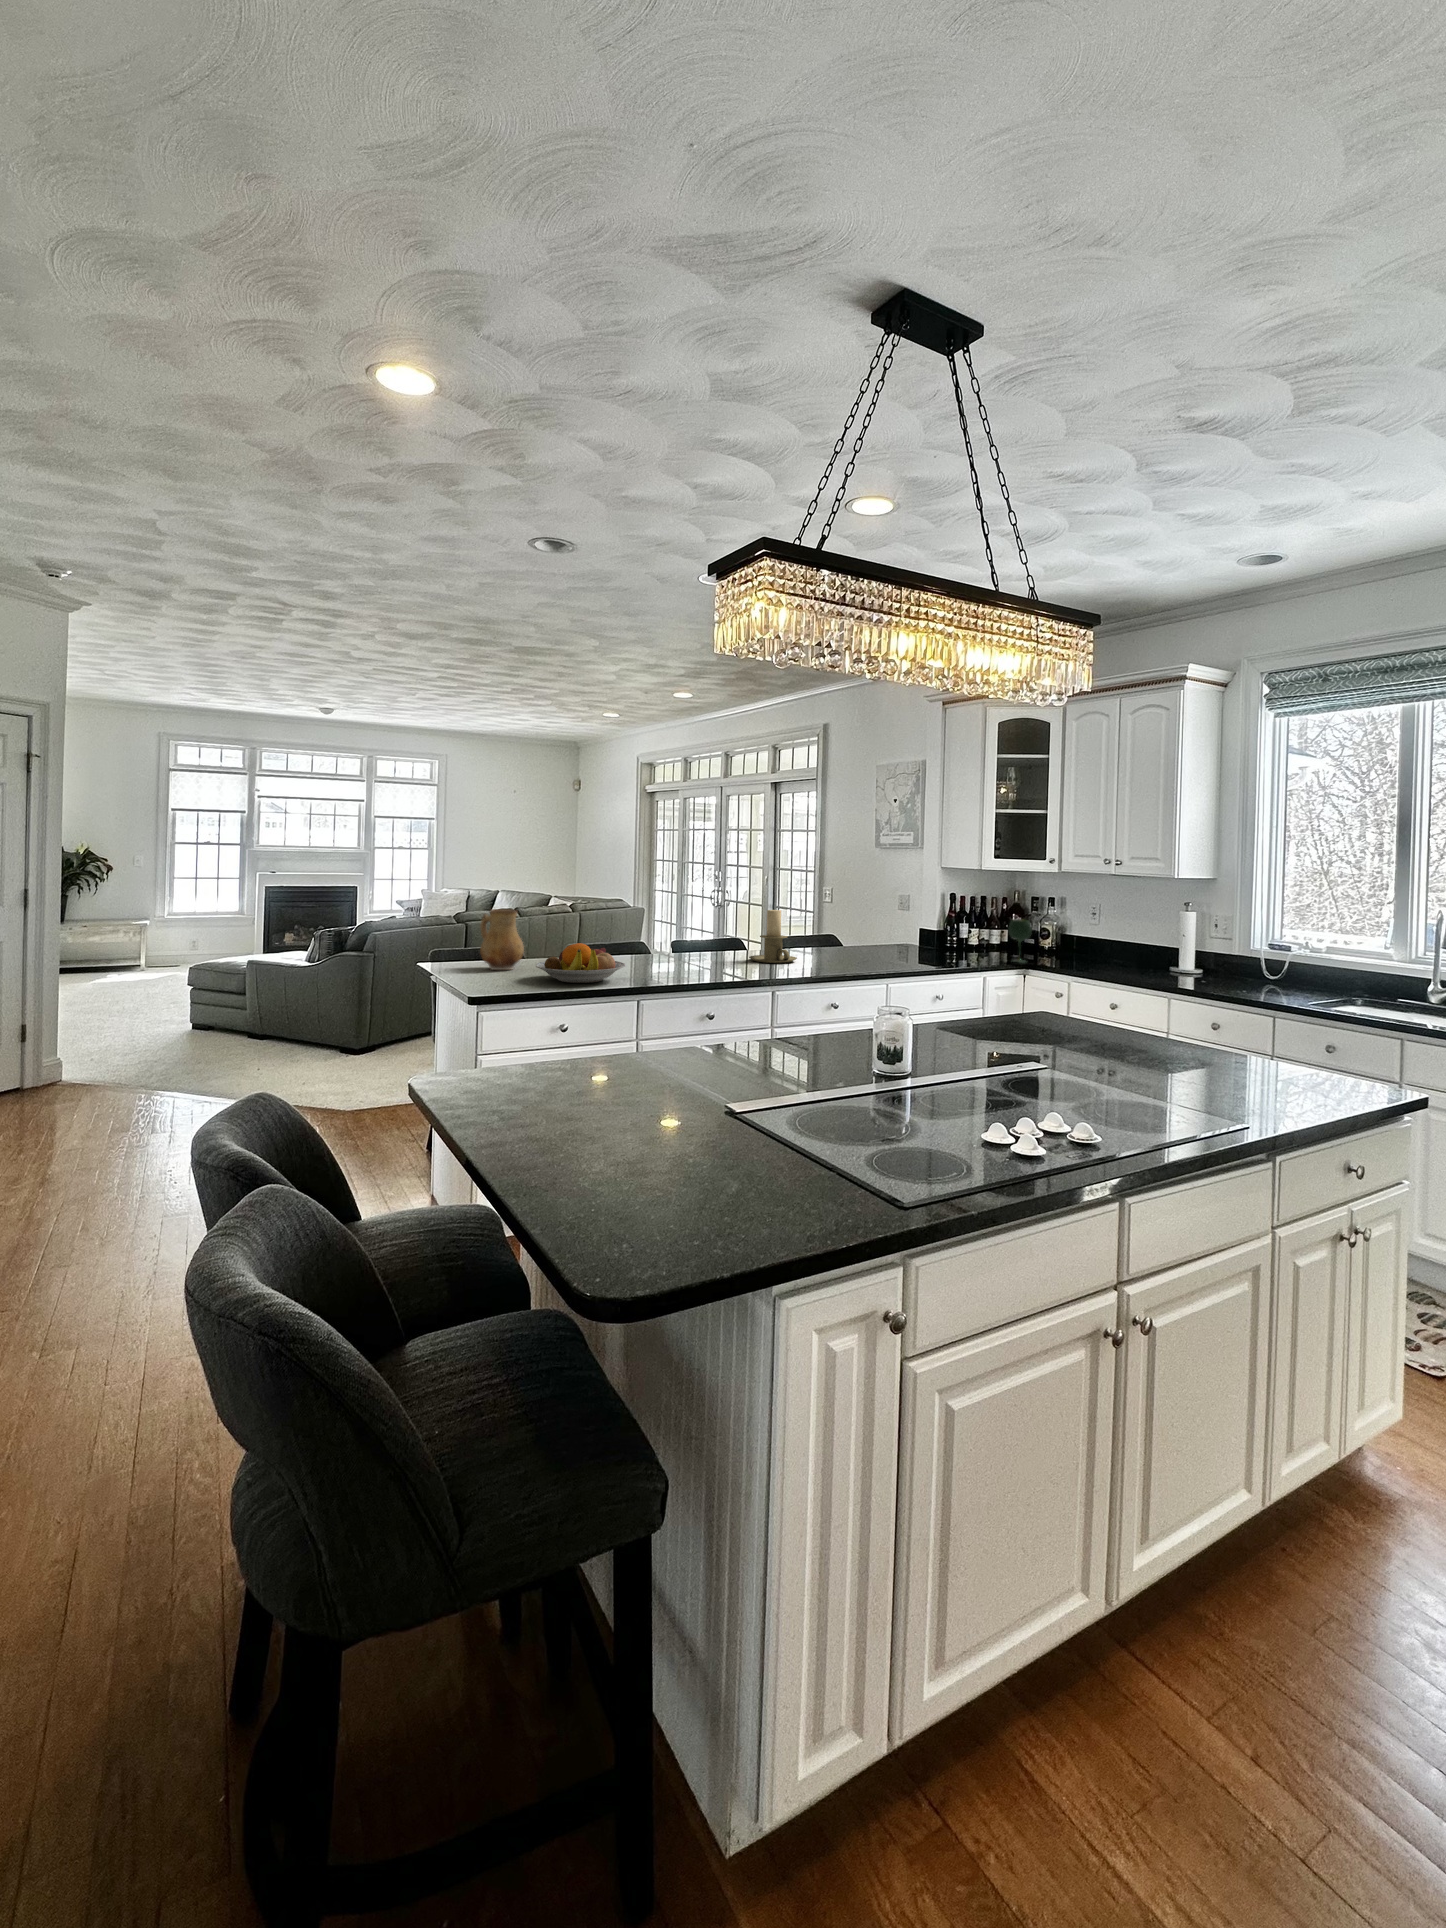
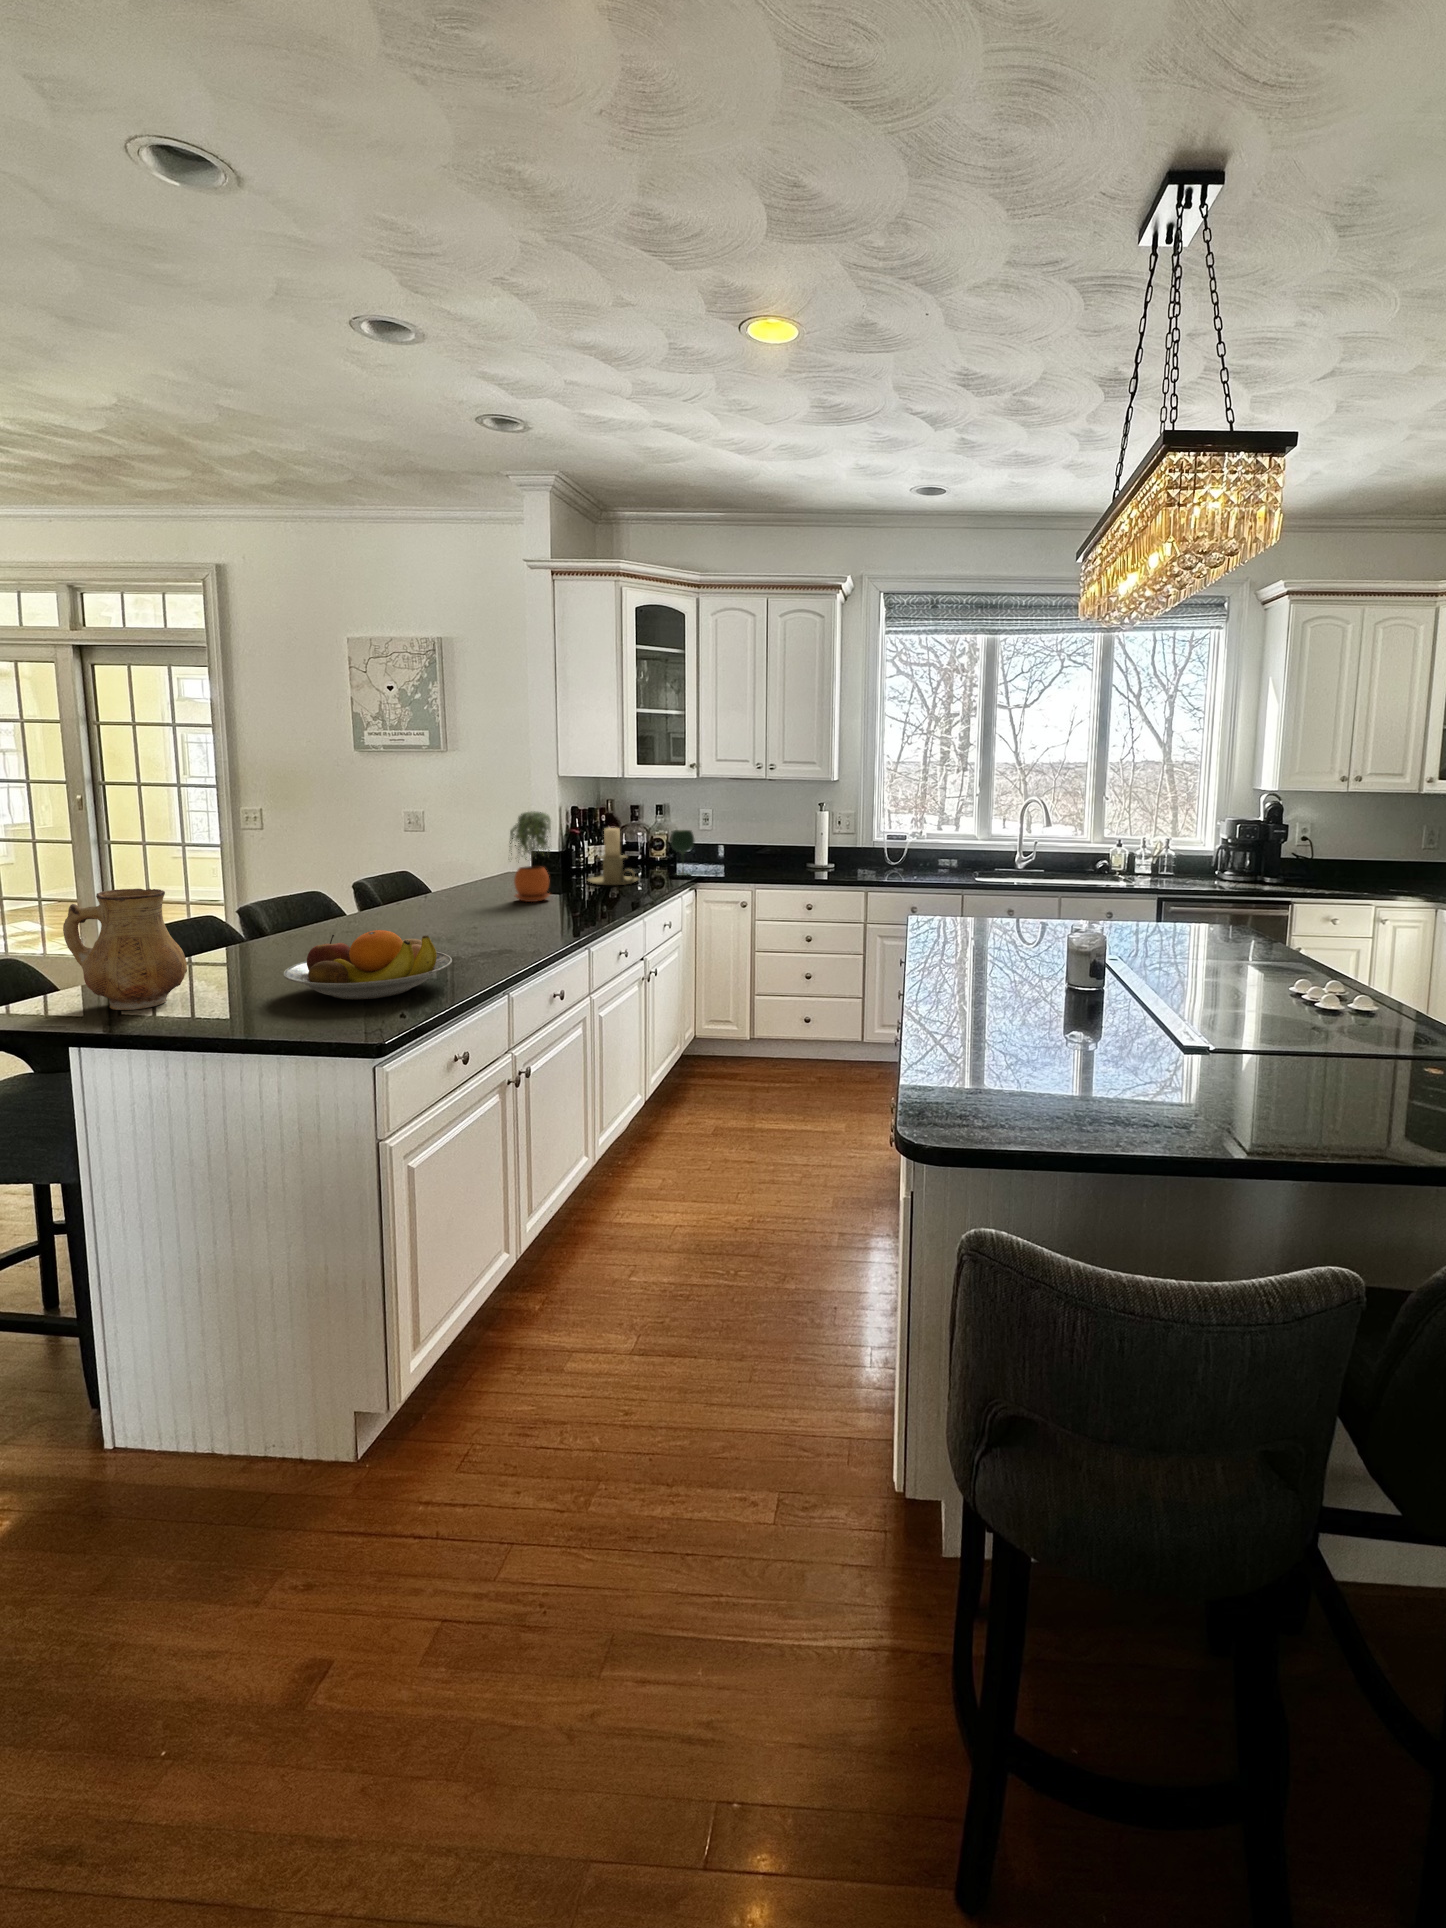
potted plant: none [817,890,856,961] -> present [509,811,551,902]
candle holder: present [749,910,797,963] -> present [587,828,638,885]

